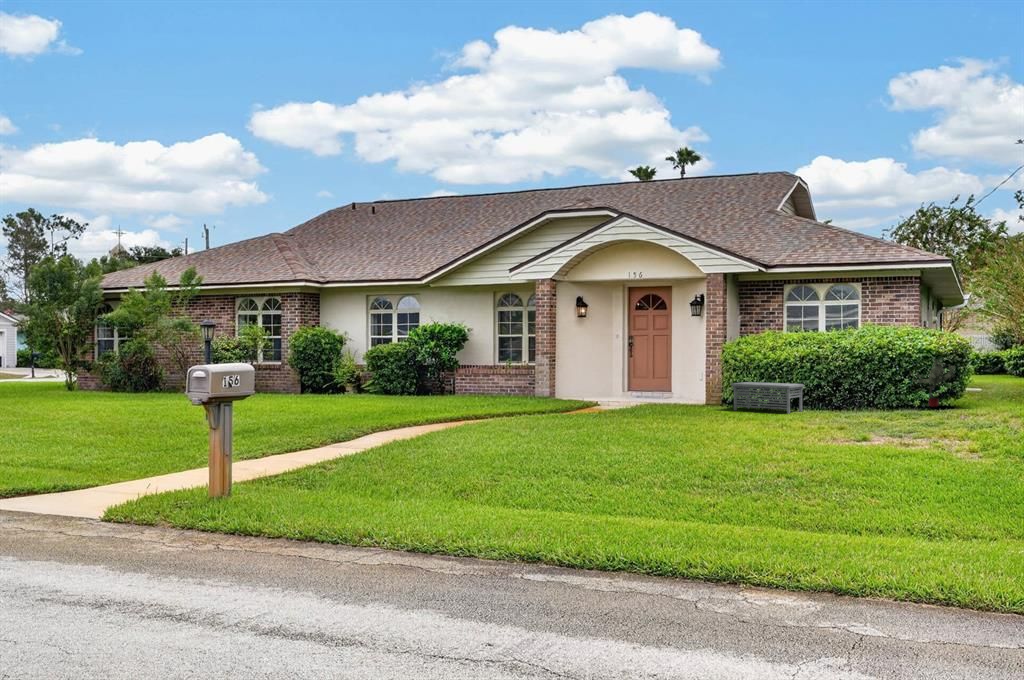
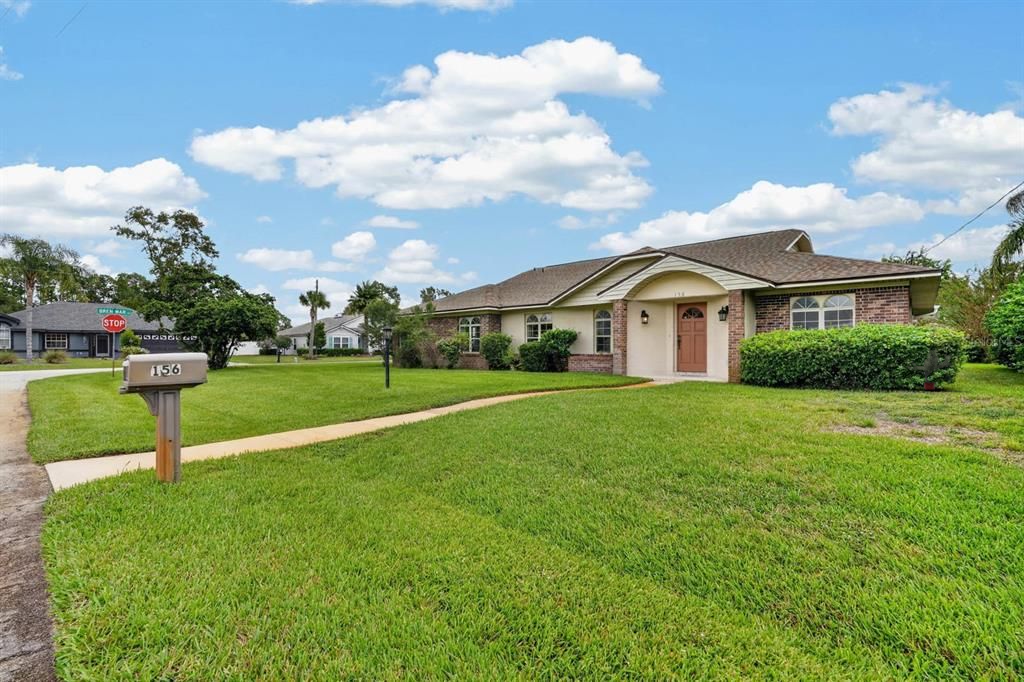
storage bench: present [731,382,804,414] -> none [745,367,805,392]

